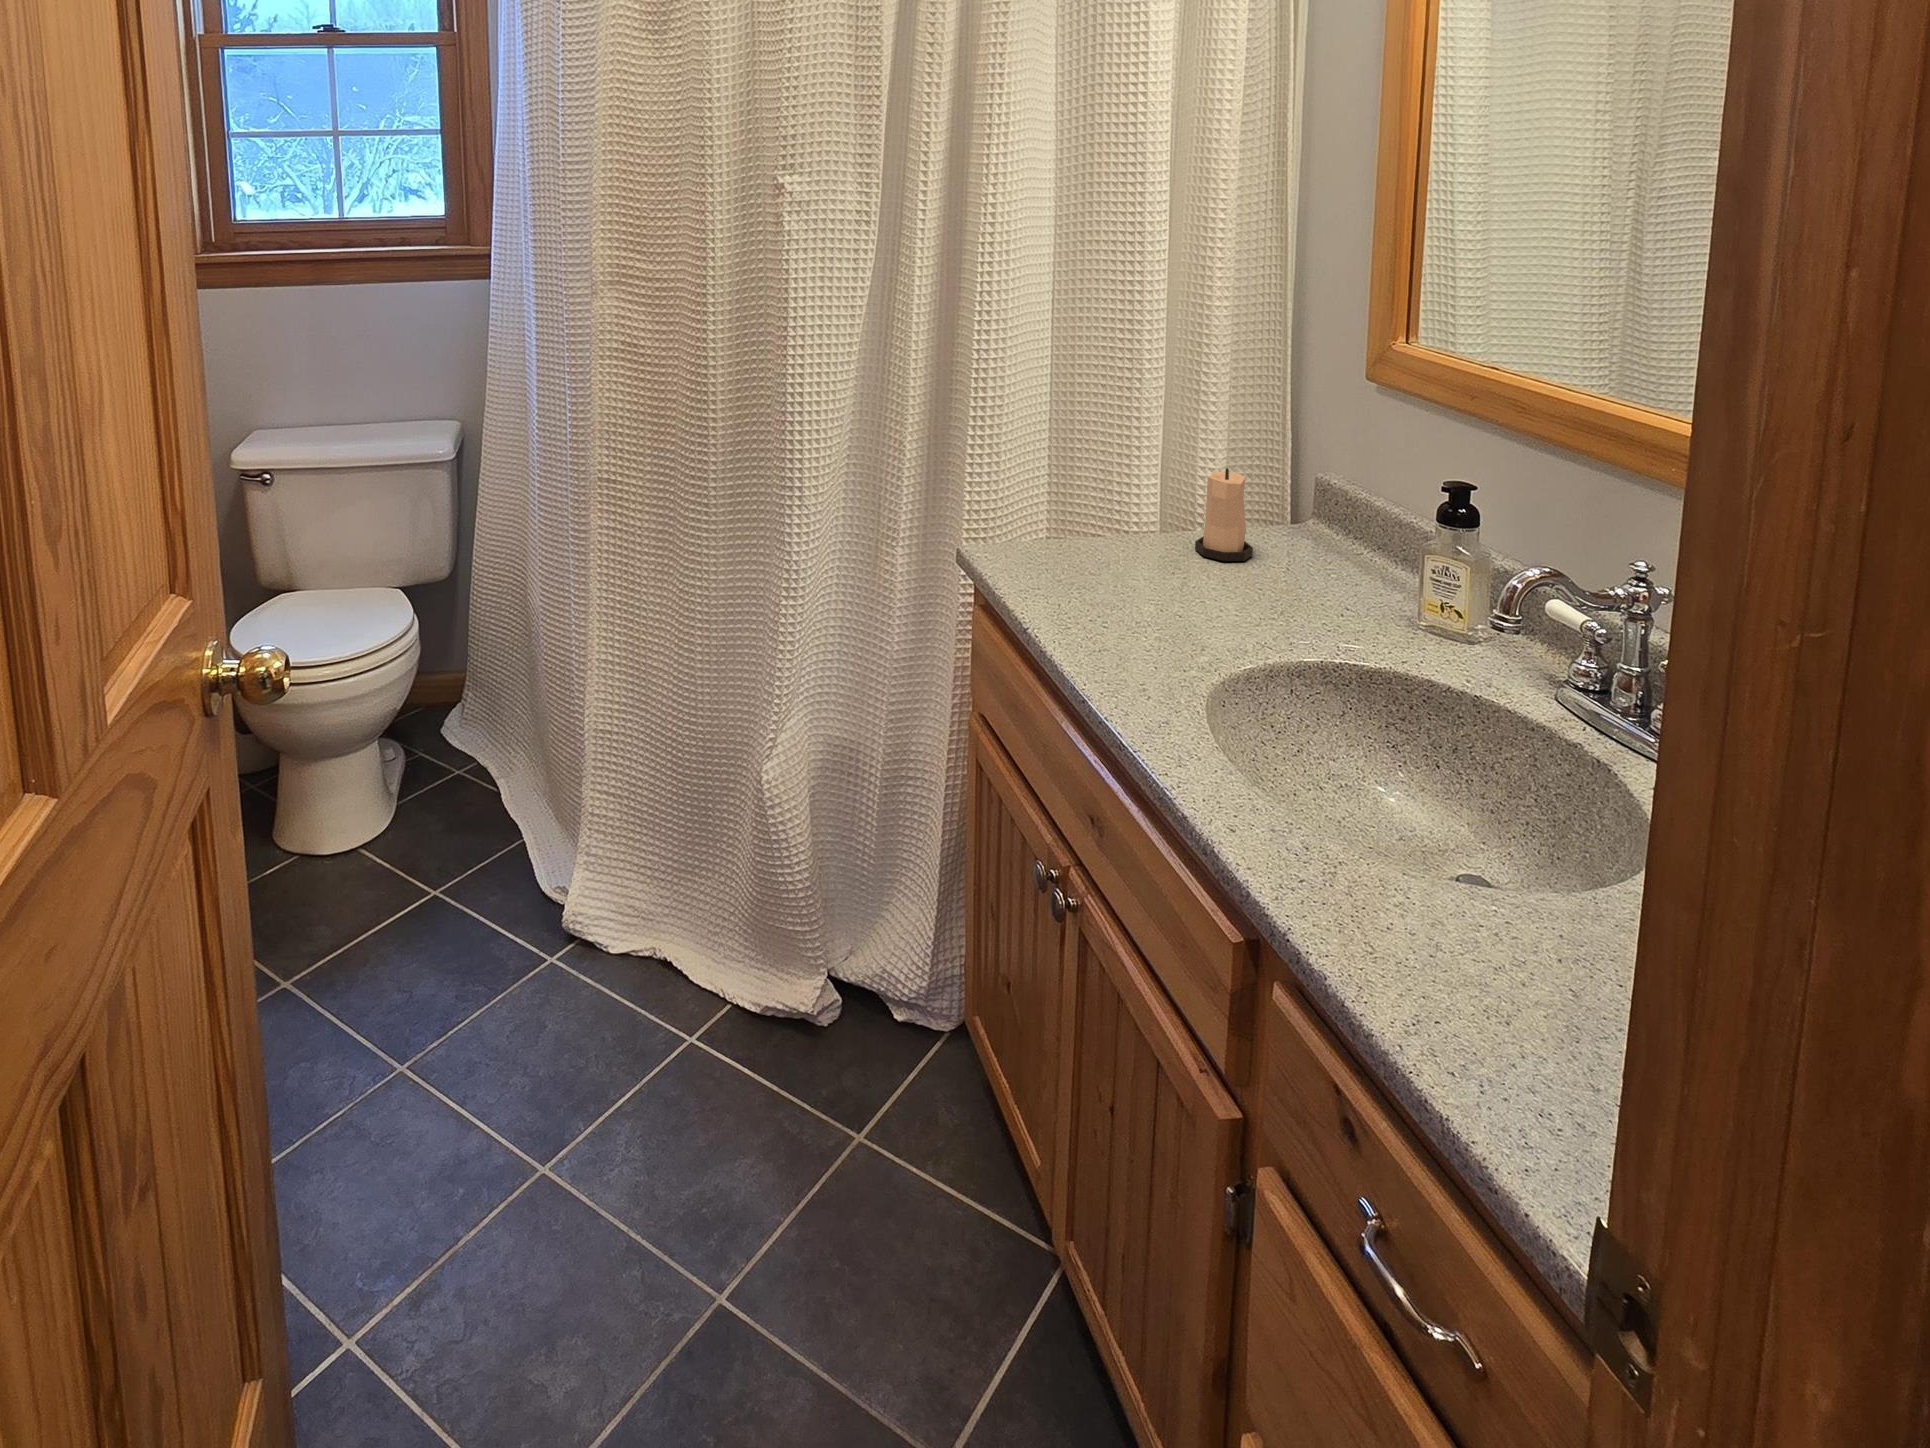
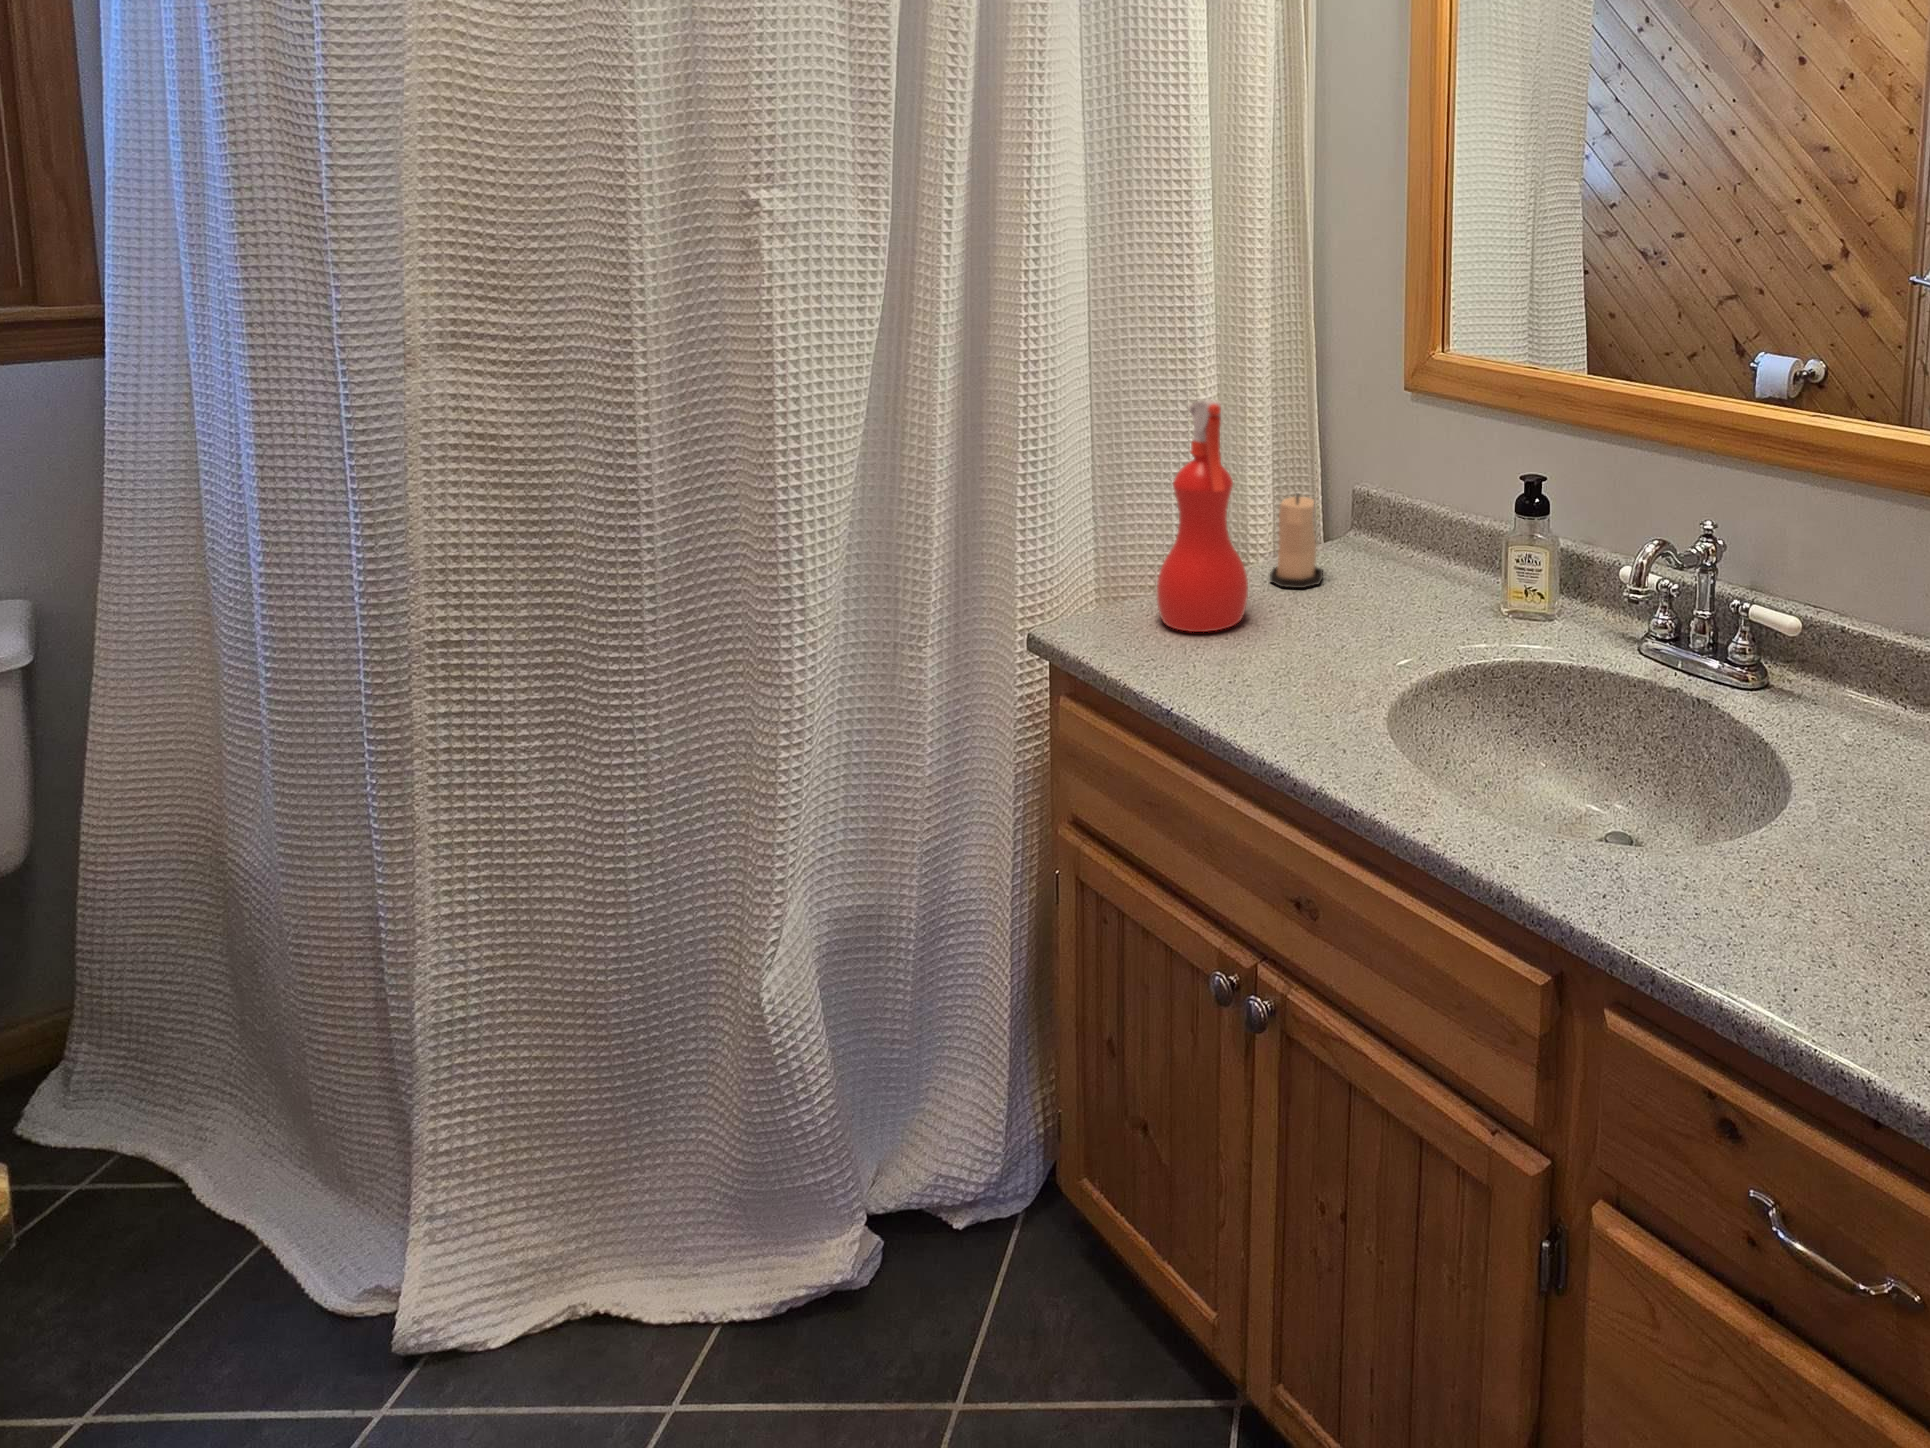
spray bottle: none [1064,368,1152,581] -> present [1157,400,1248,632]

